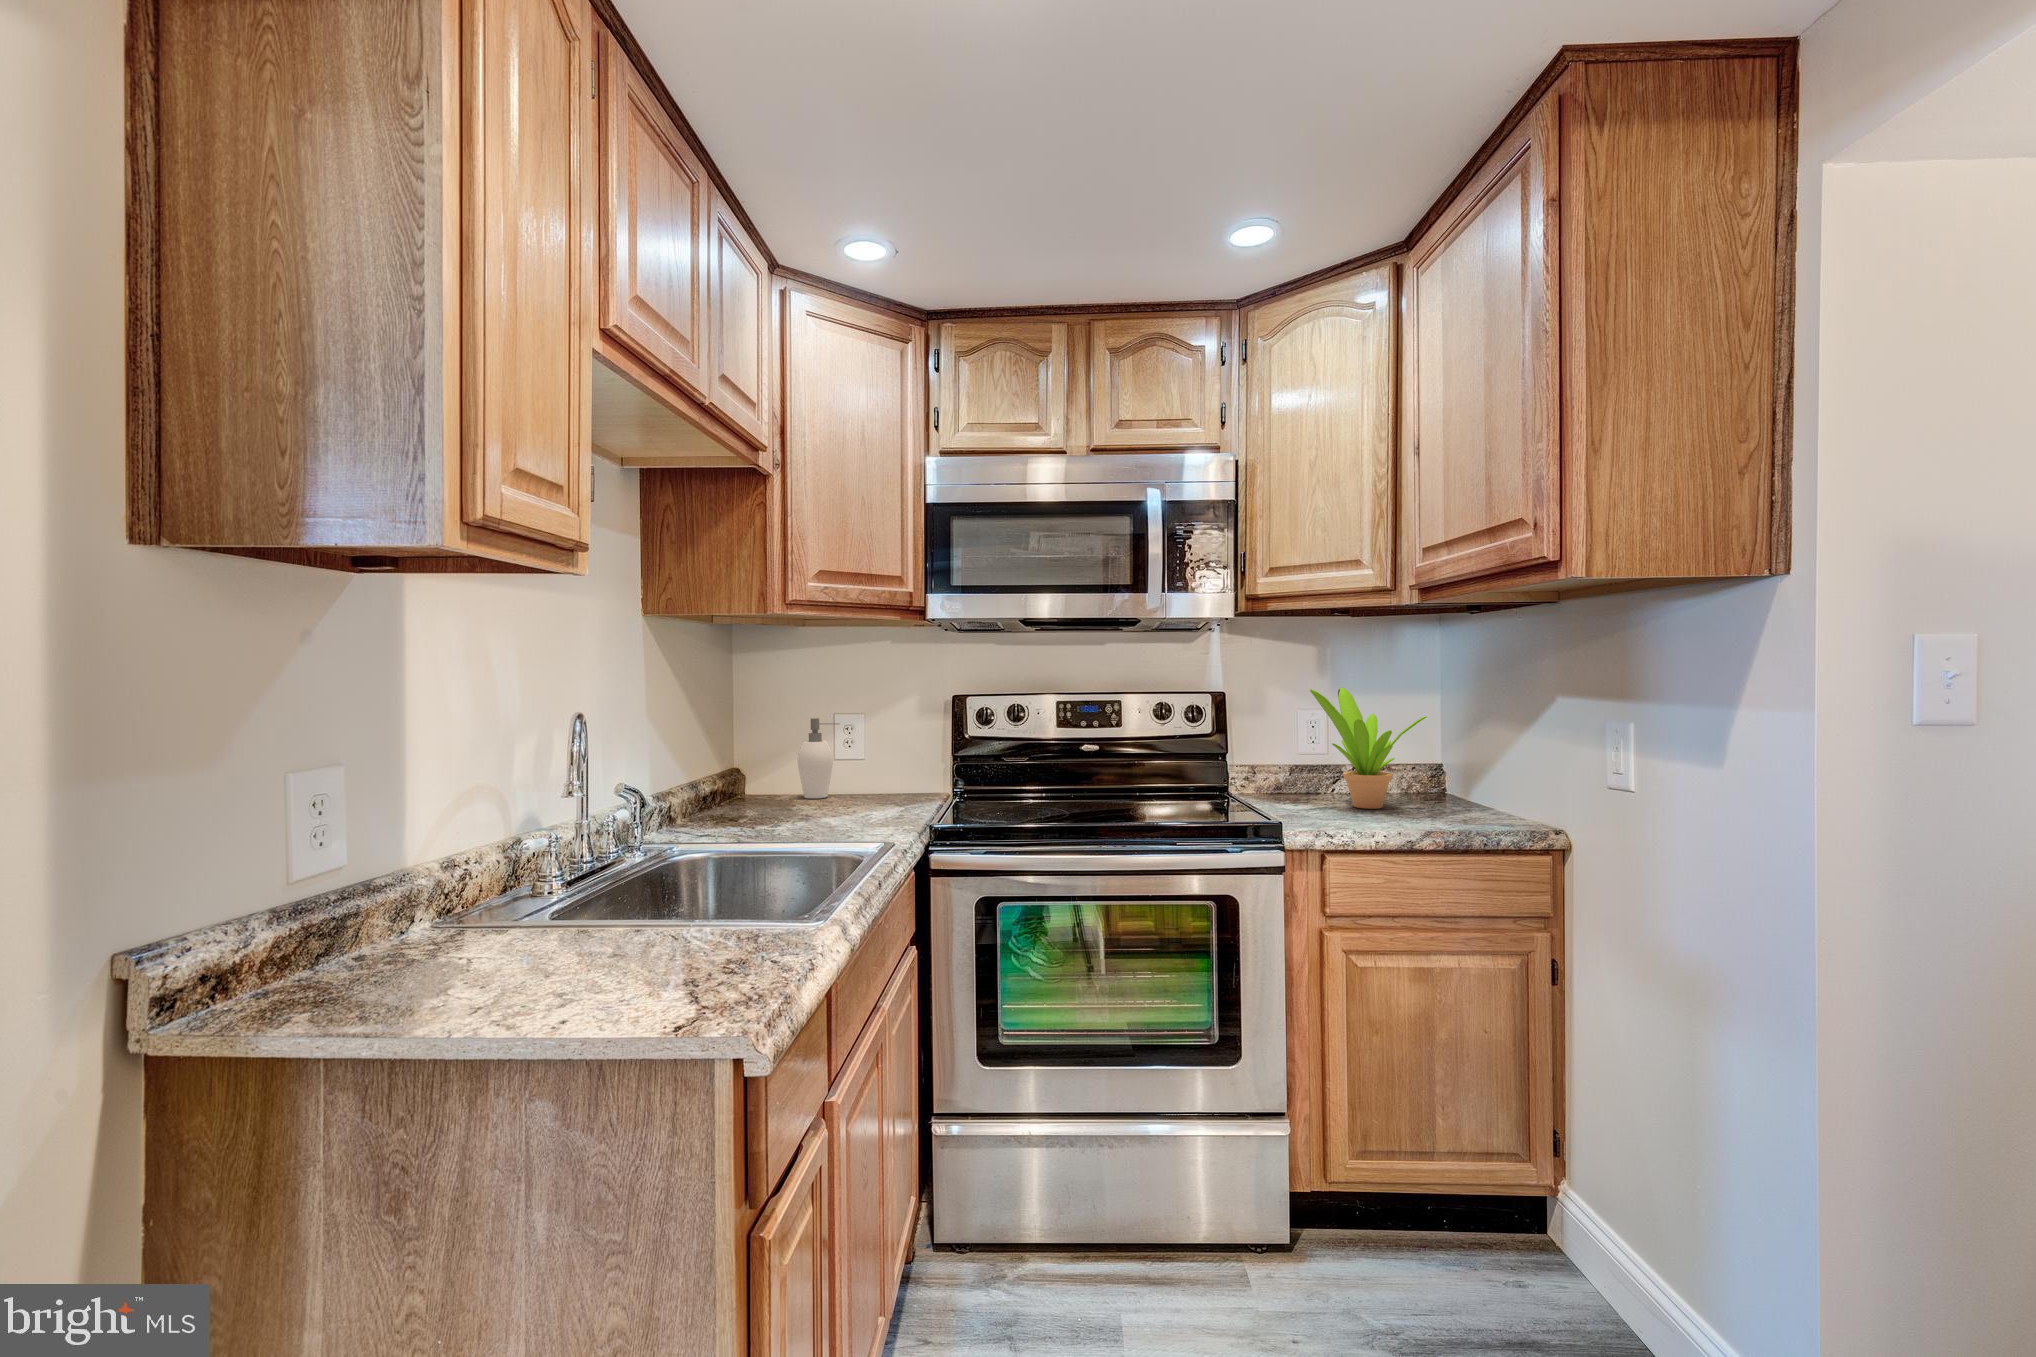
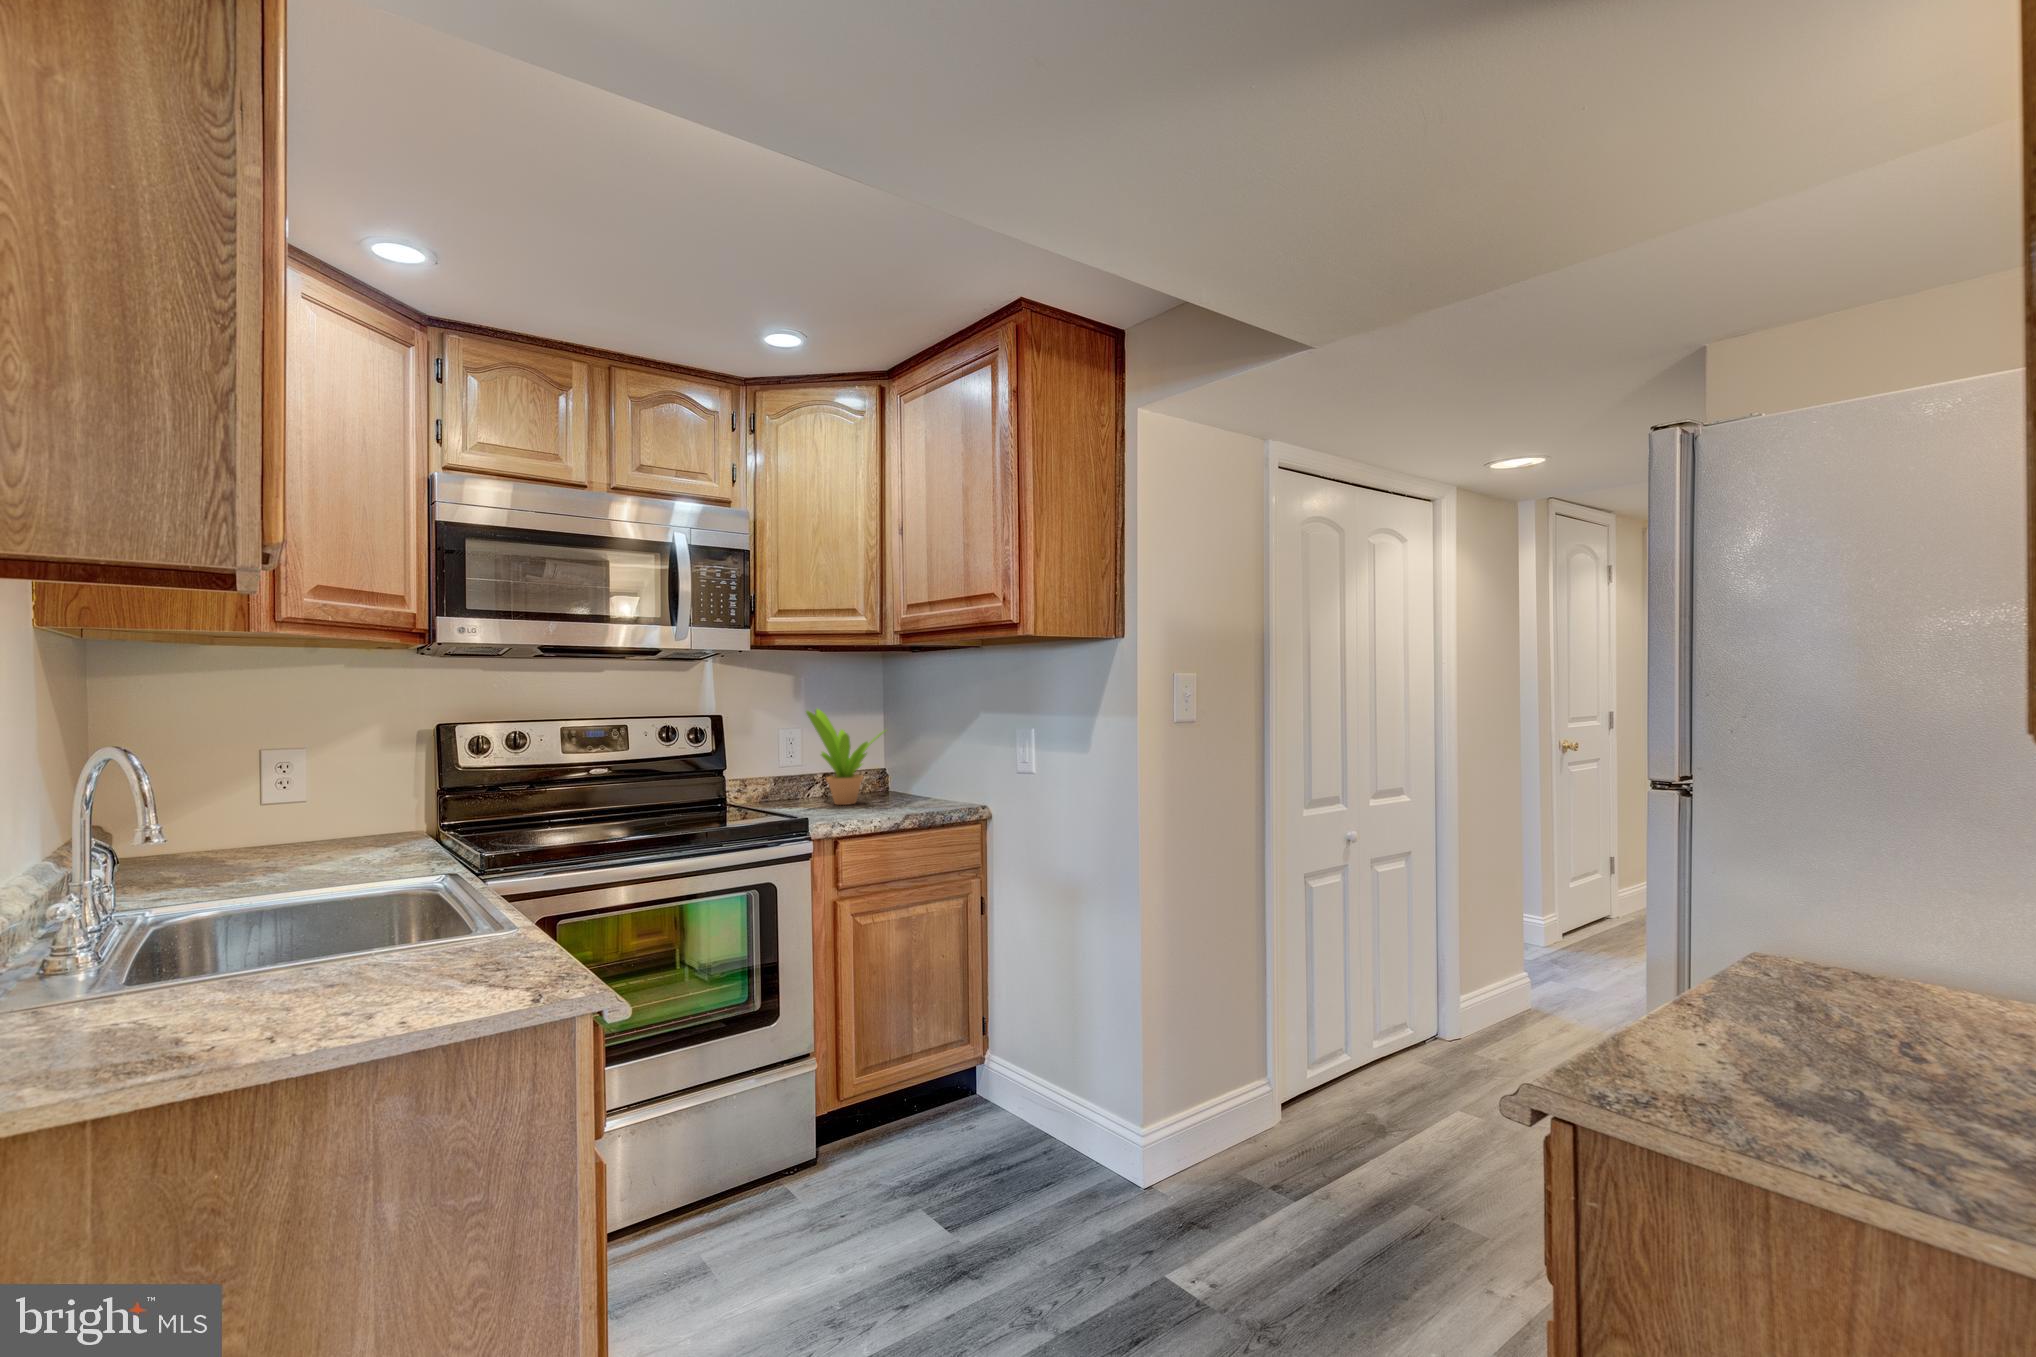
soap dispenser: present [798,718,838,798] -> none [206,757,277,856]

